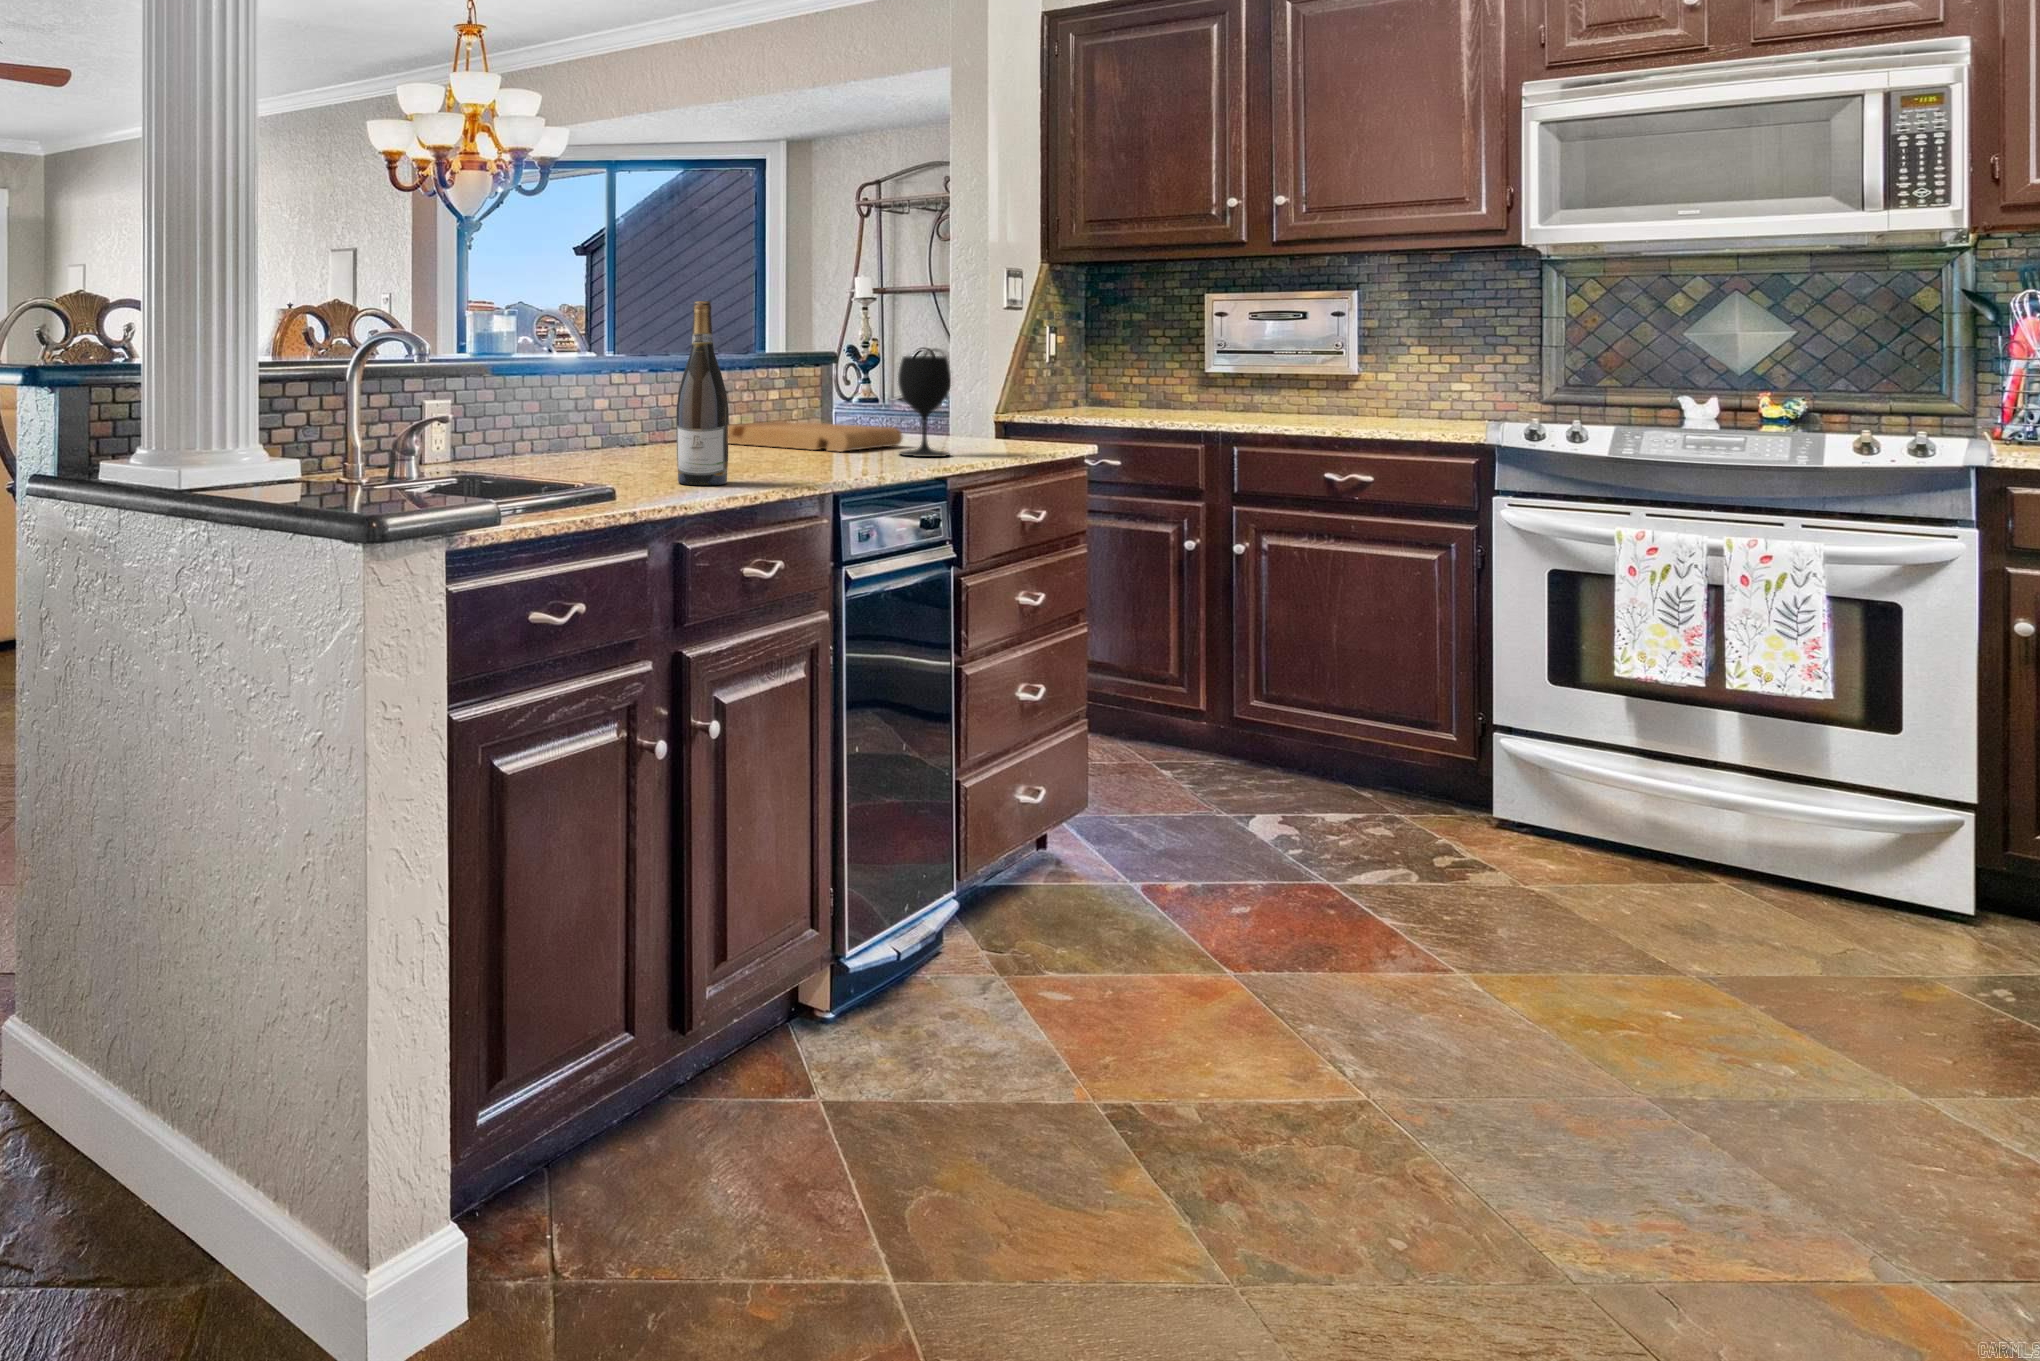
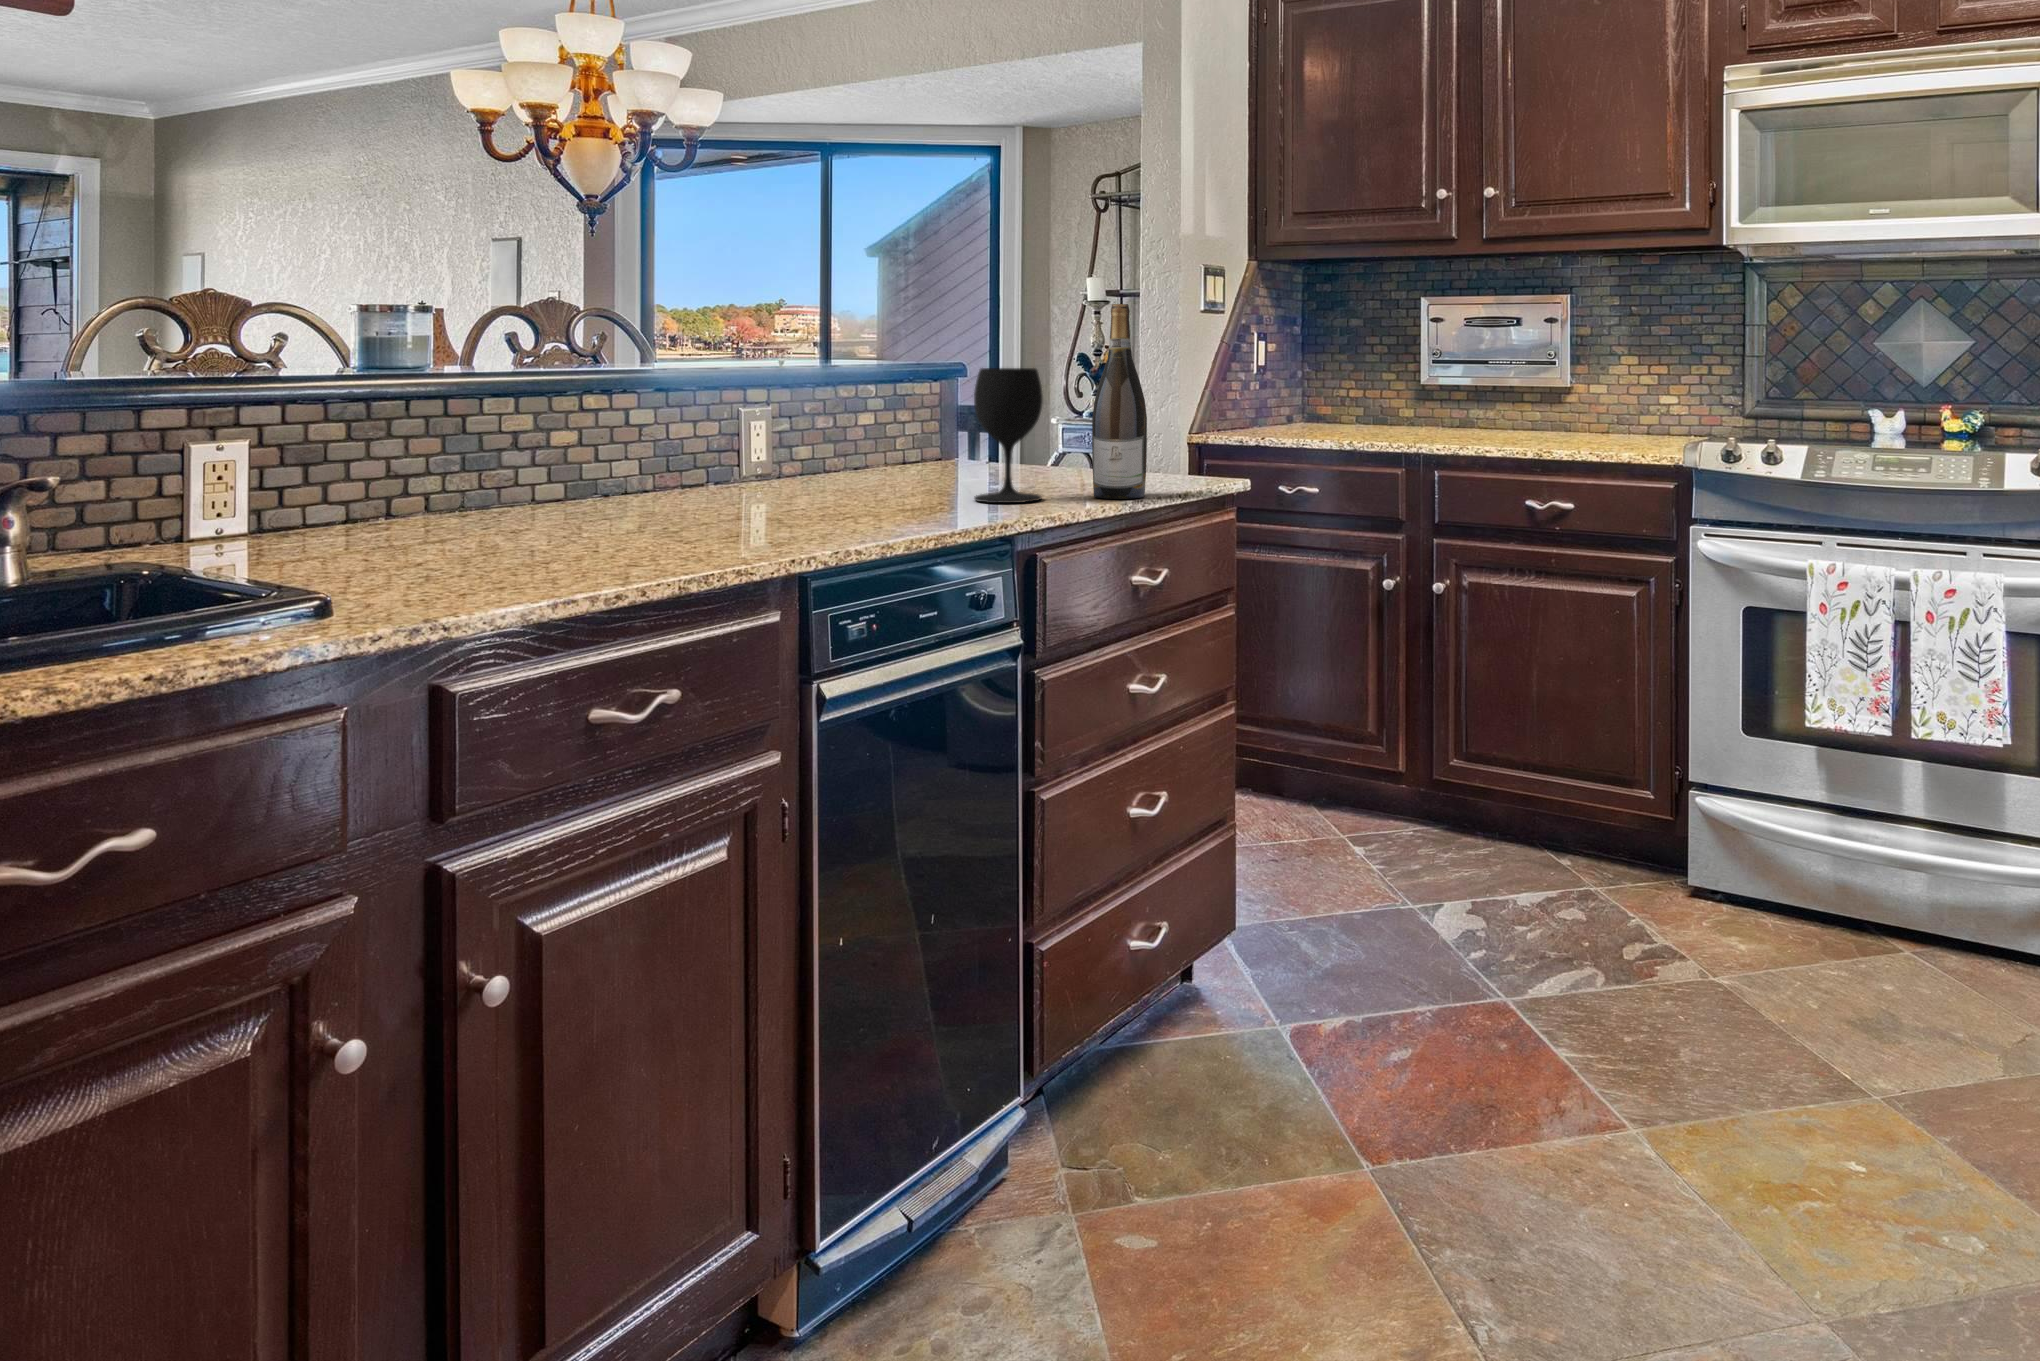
wine bottle: present [676,301,729,485] -> present [1092,304,1147,499]
cutting board: present [729,421,903,452] -> none [760,451,1002,496]

